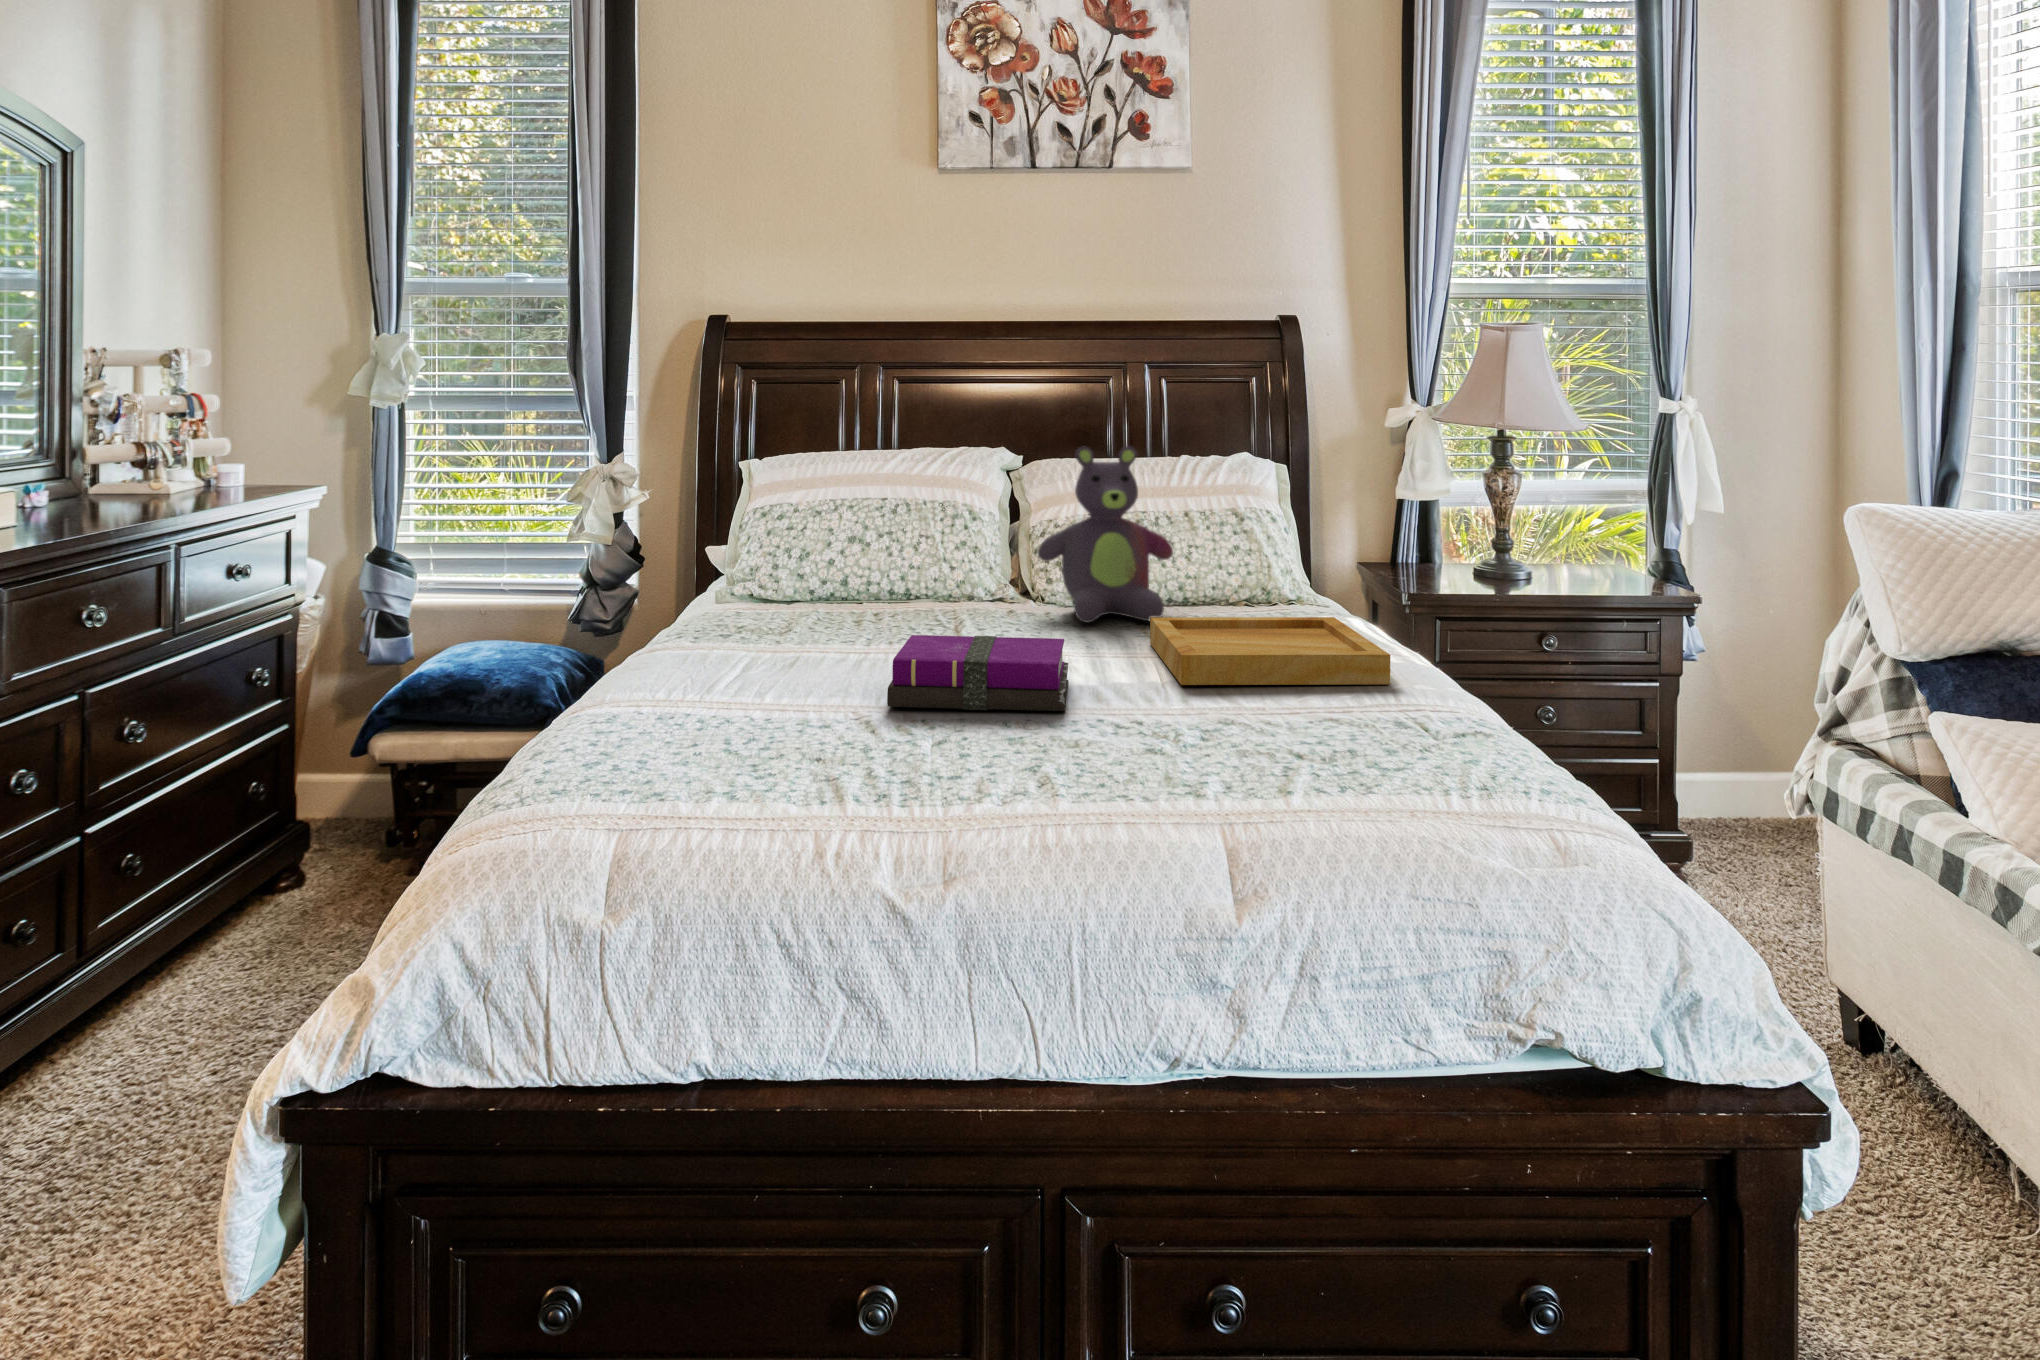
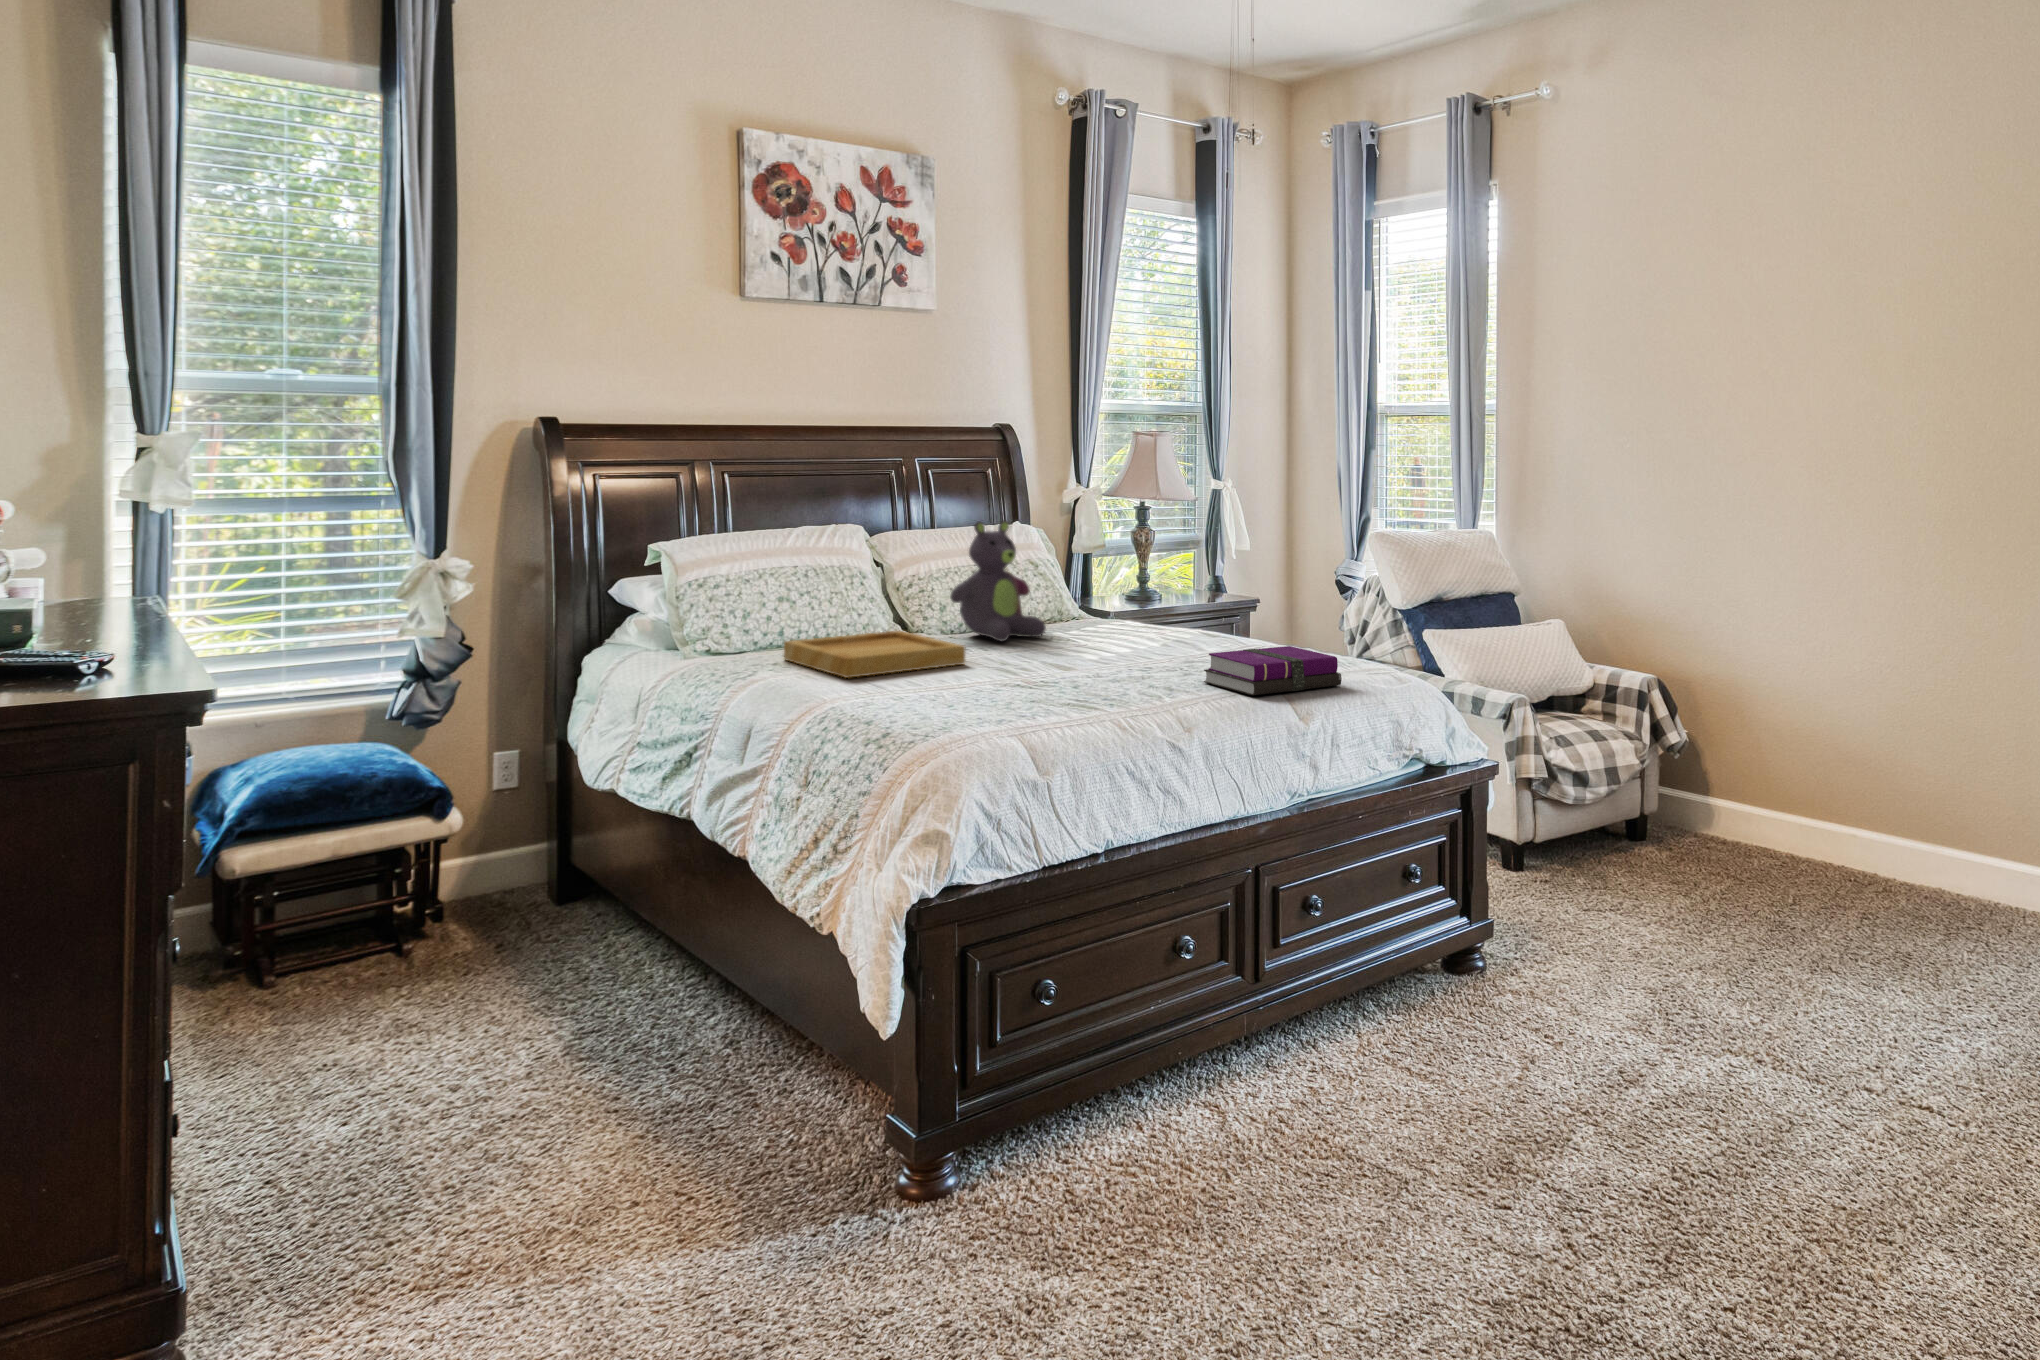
tray: present [1150,617,1390,685] -> present [784,631,965,678]
notebook: present [887,635,1068,711] -> present [1204,646,1342,695]

